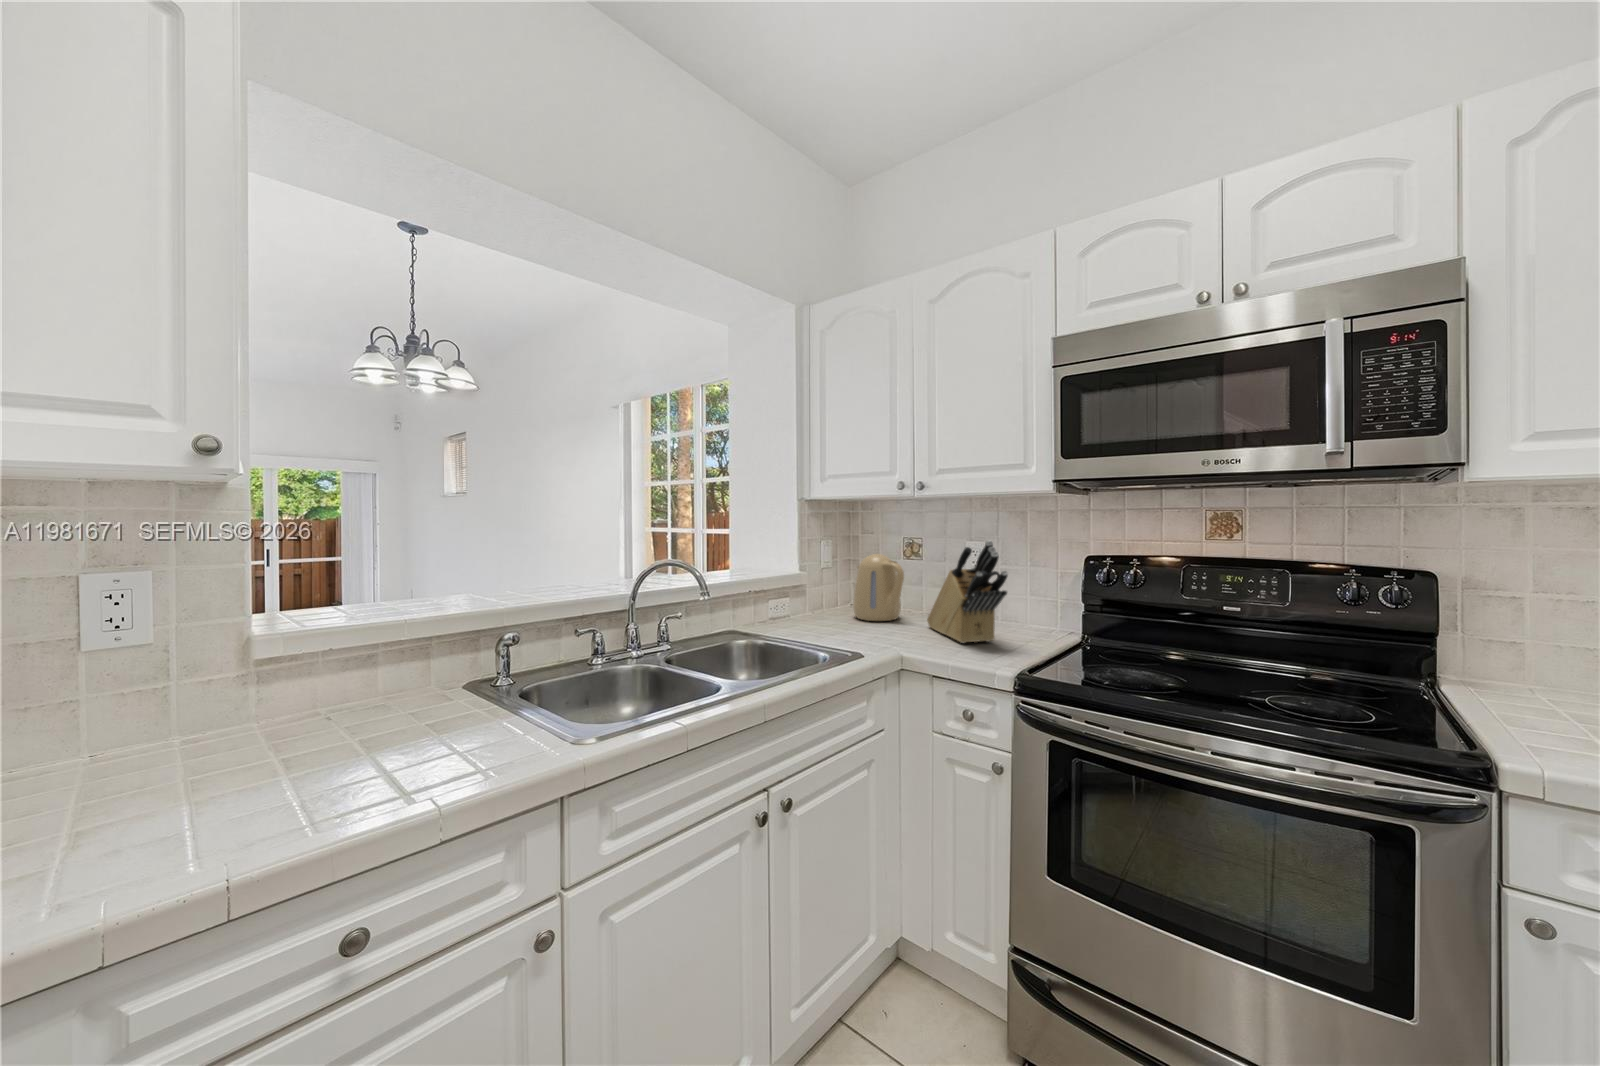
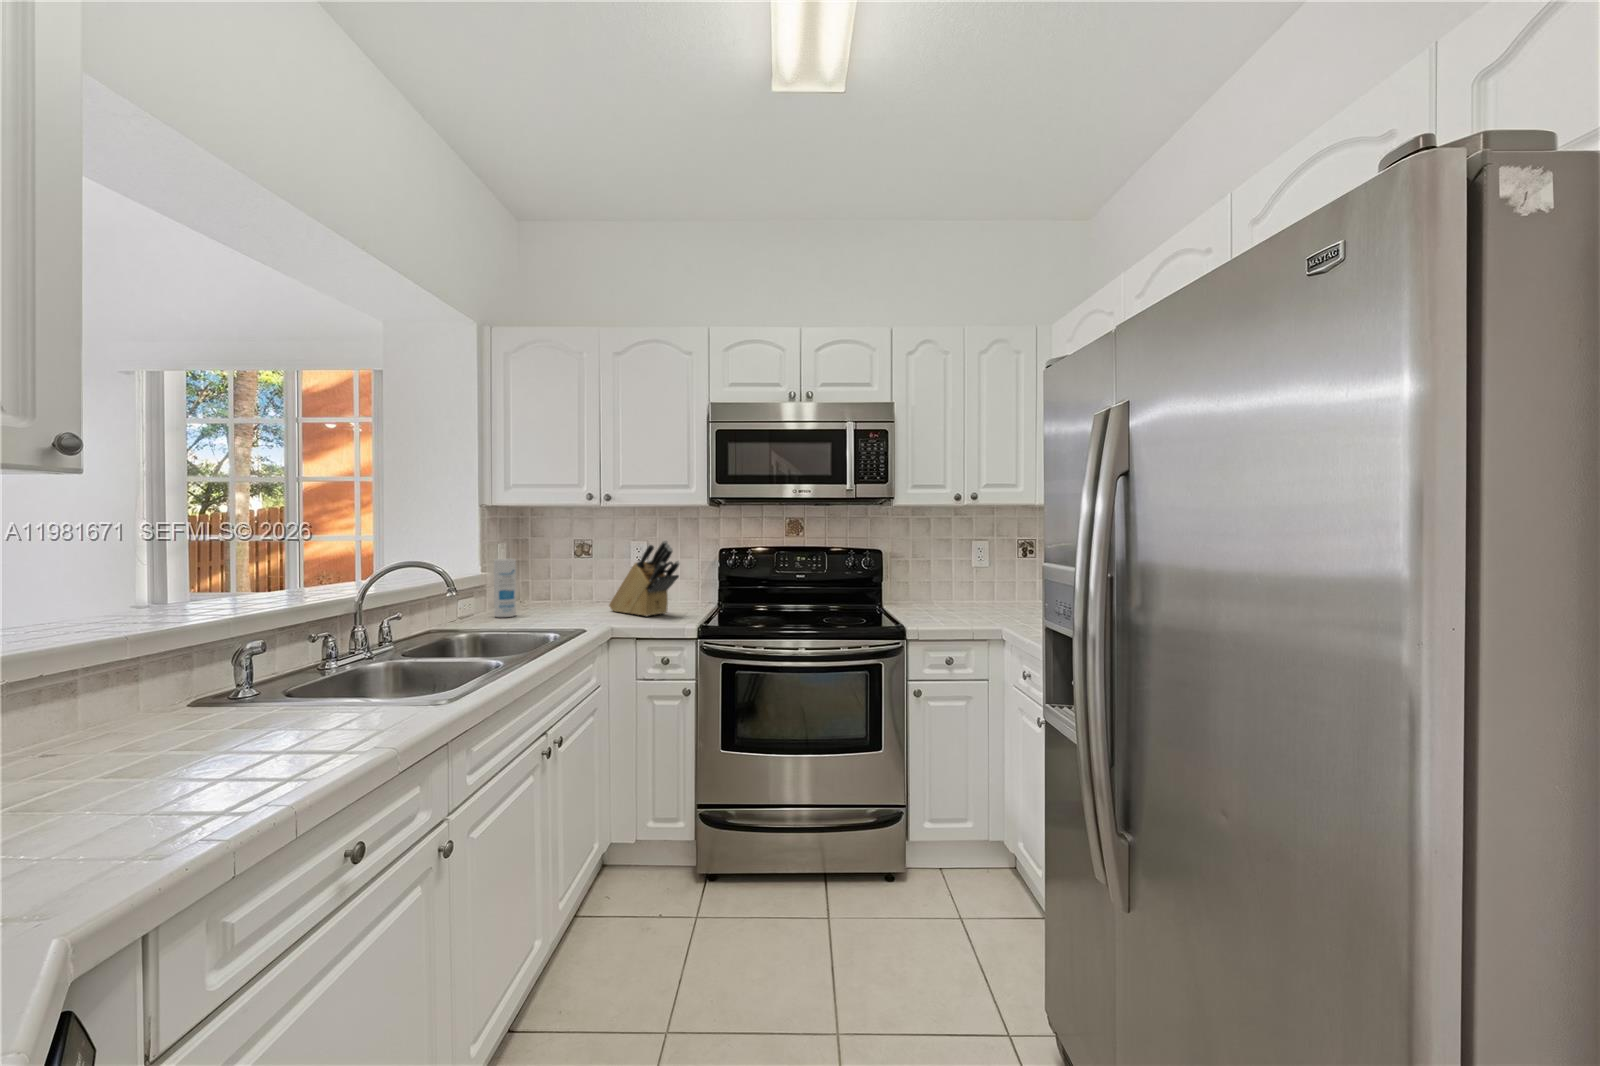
kettle: present [853,554,904,621] -> none [536,554,587,612]
canister: none [803,557,825,622] -> present [494,559,516,617]

